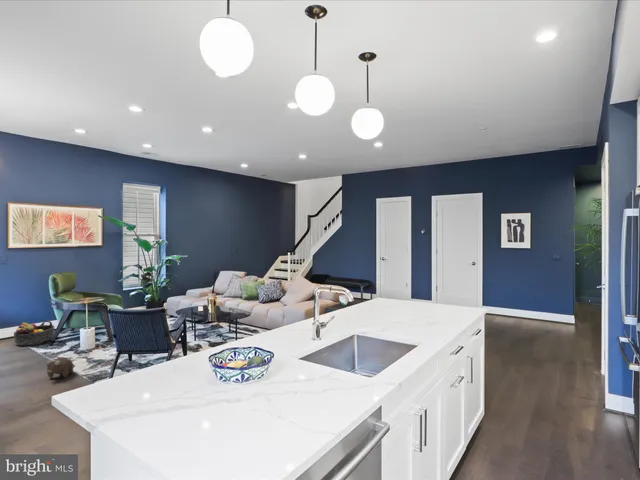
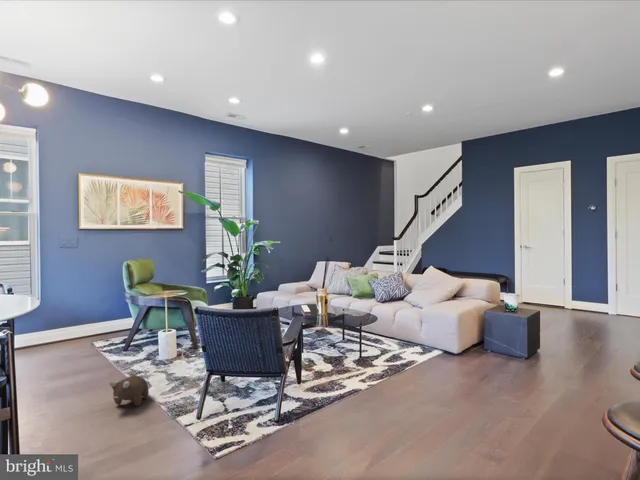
basket: present [14,321,54,346] -> none [83,318,130,349]

